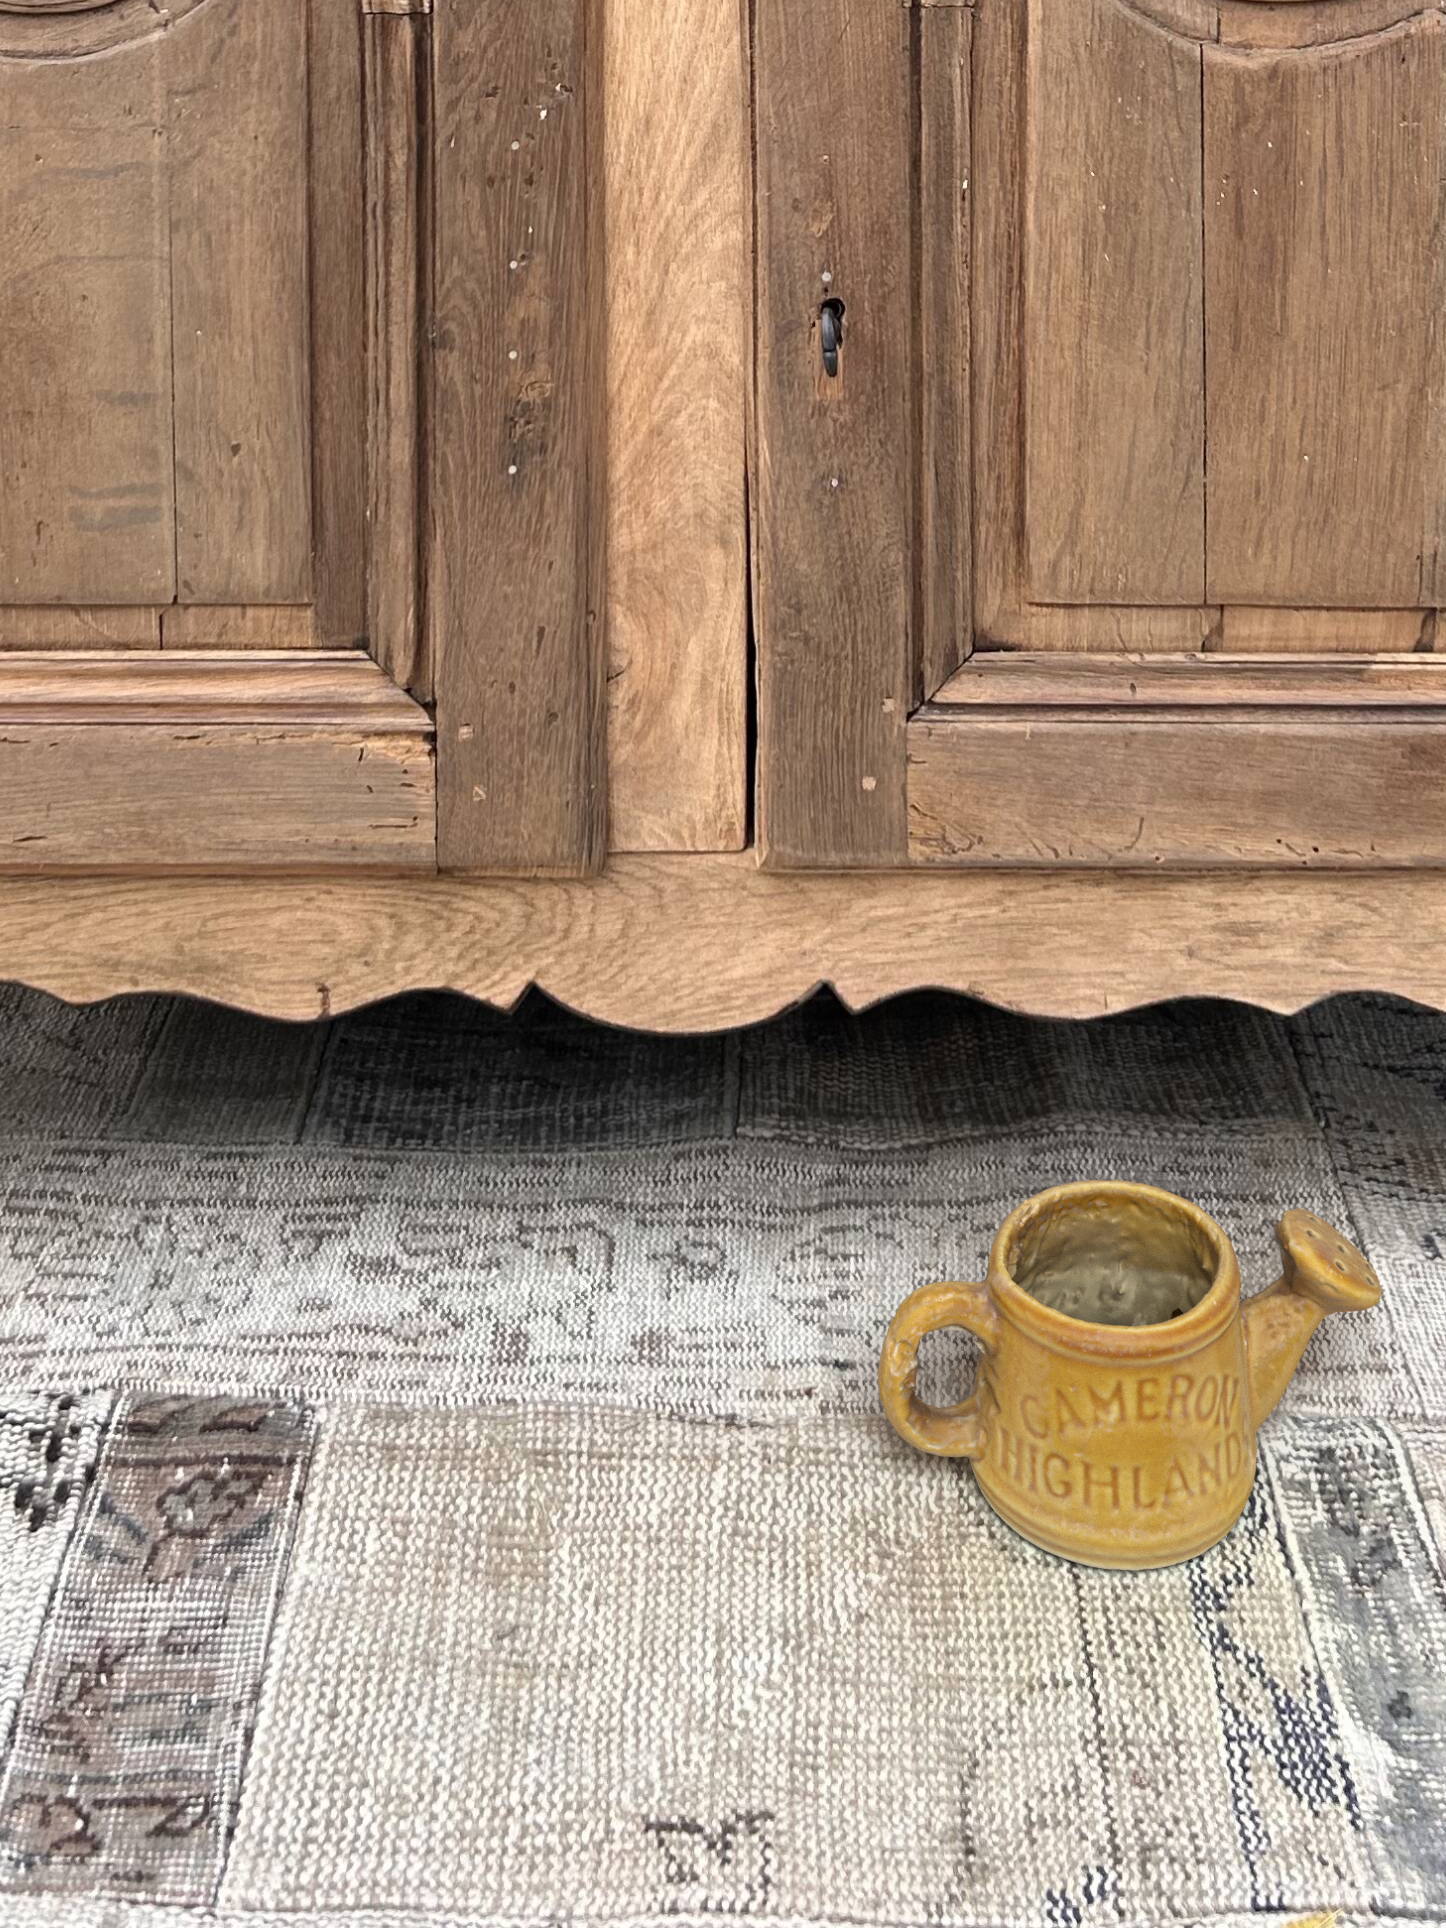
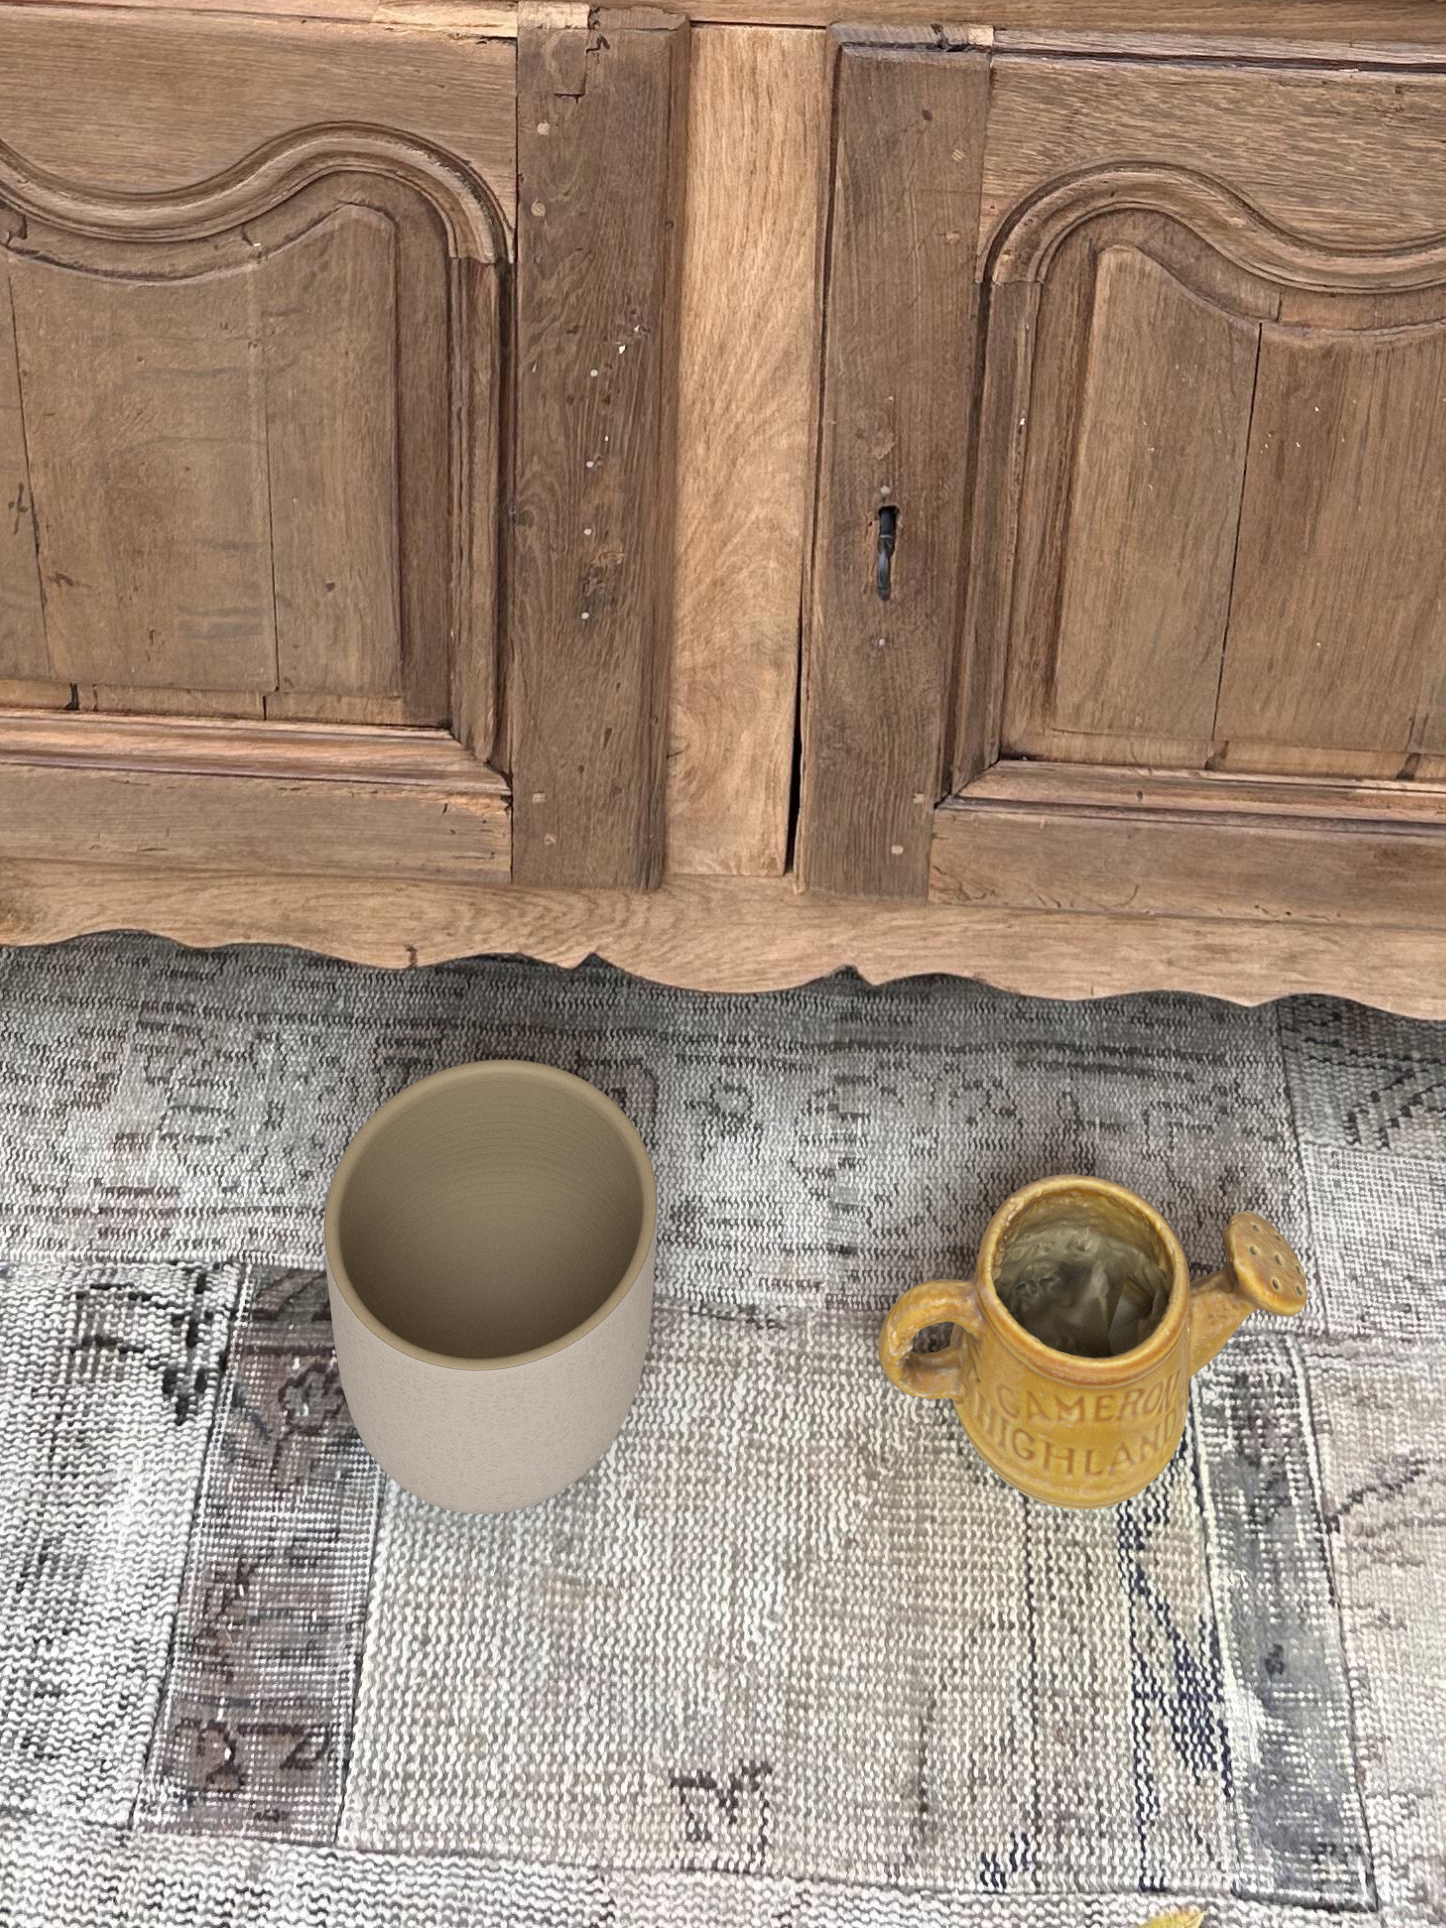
planter: none [219,1066,608,1584] -> present [324,1059,658,1514]

